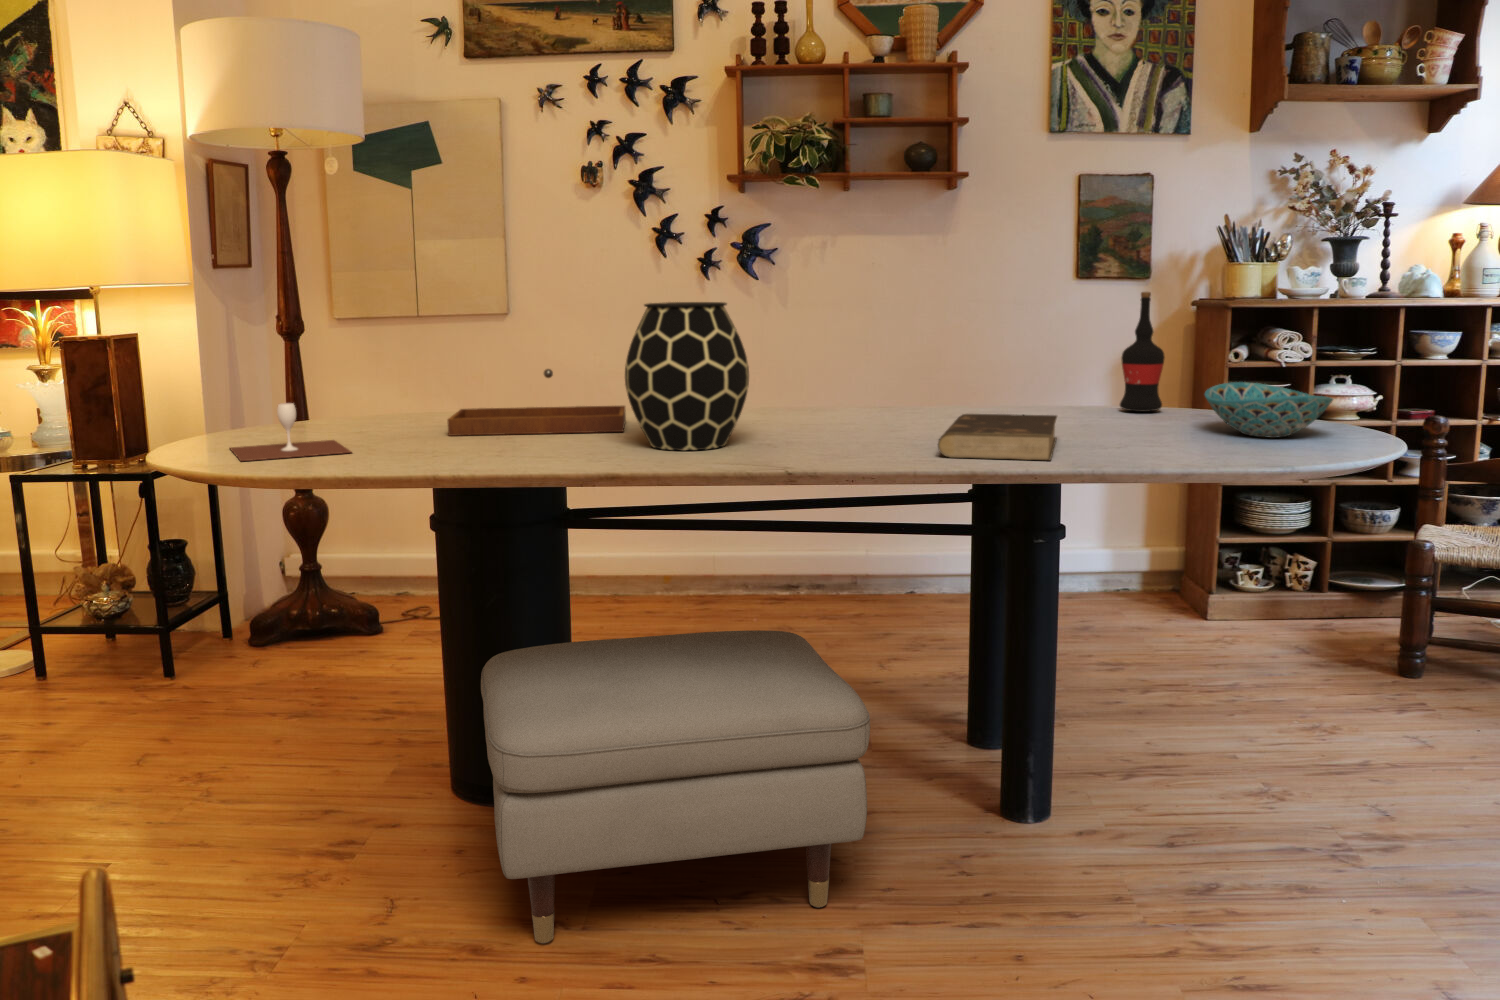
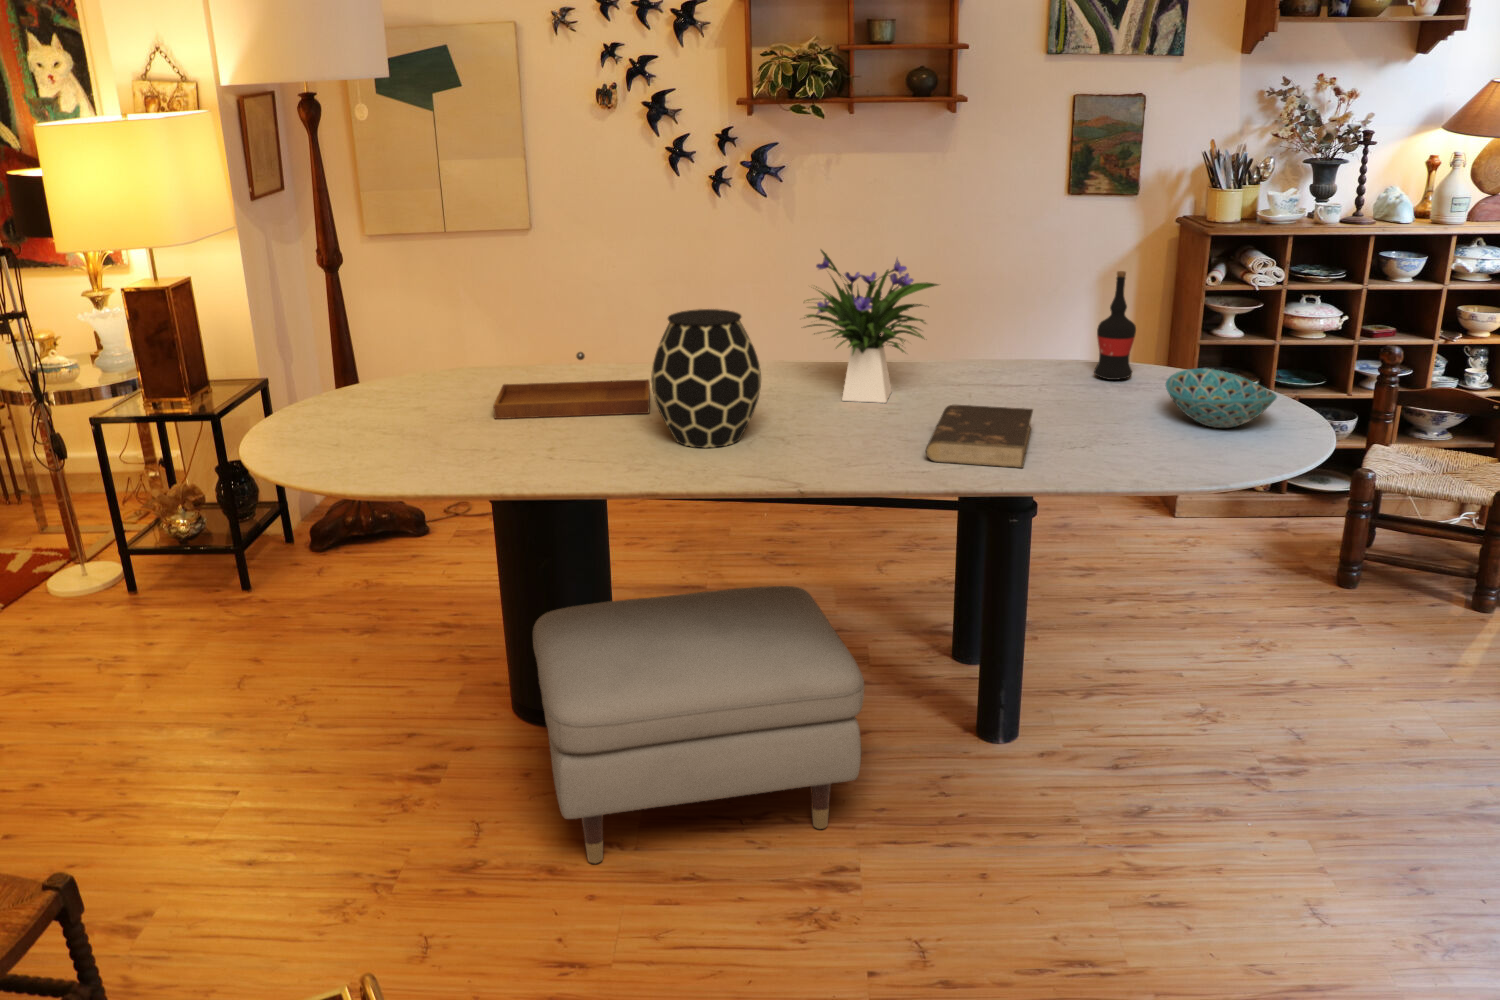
flower arrangement: none [792,254,949,425] -> present [806,250,938,403]
wine glass: present [230,403,351,461] -> none [305,404,415,464]

